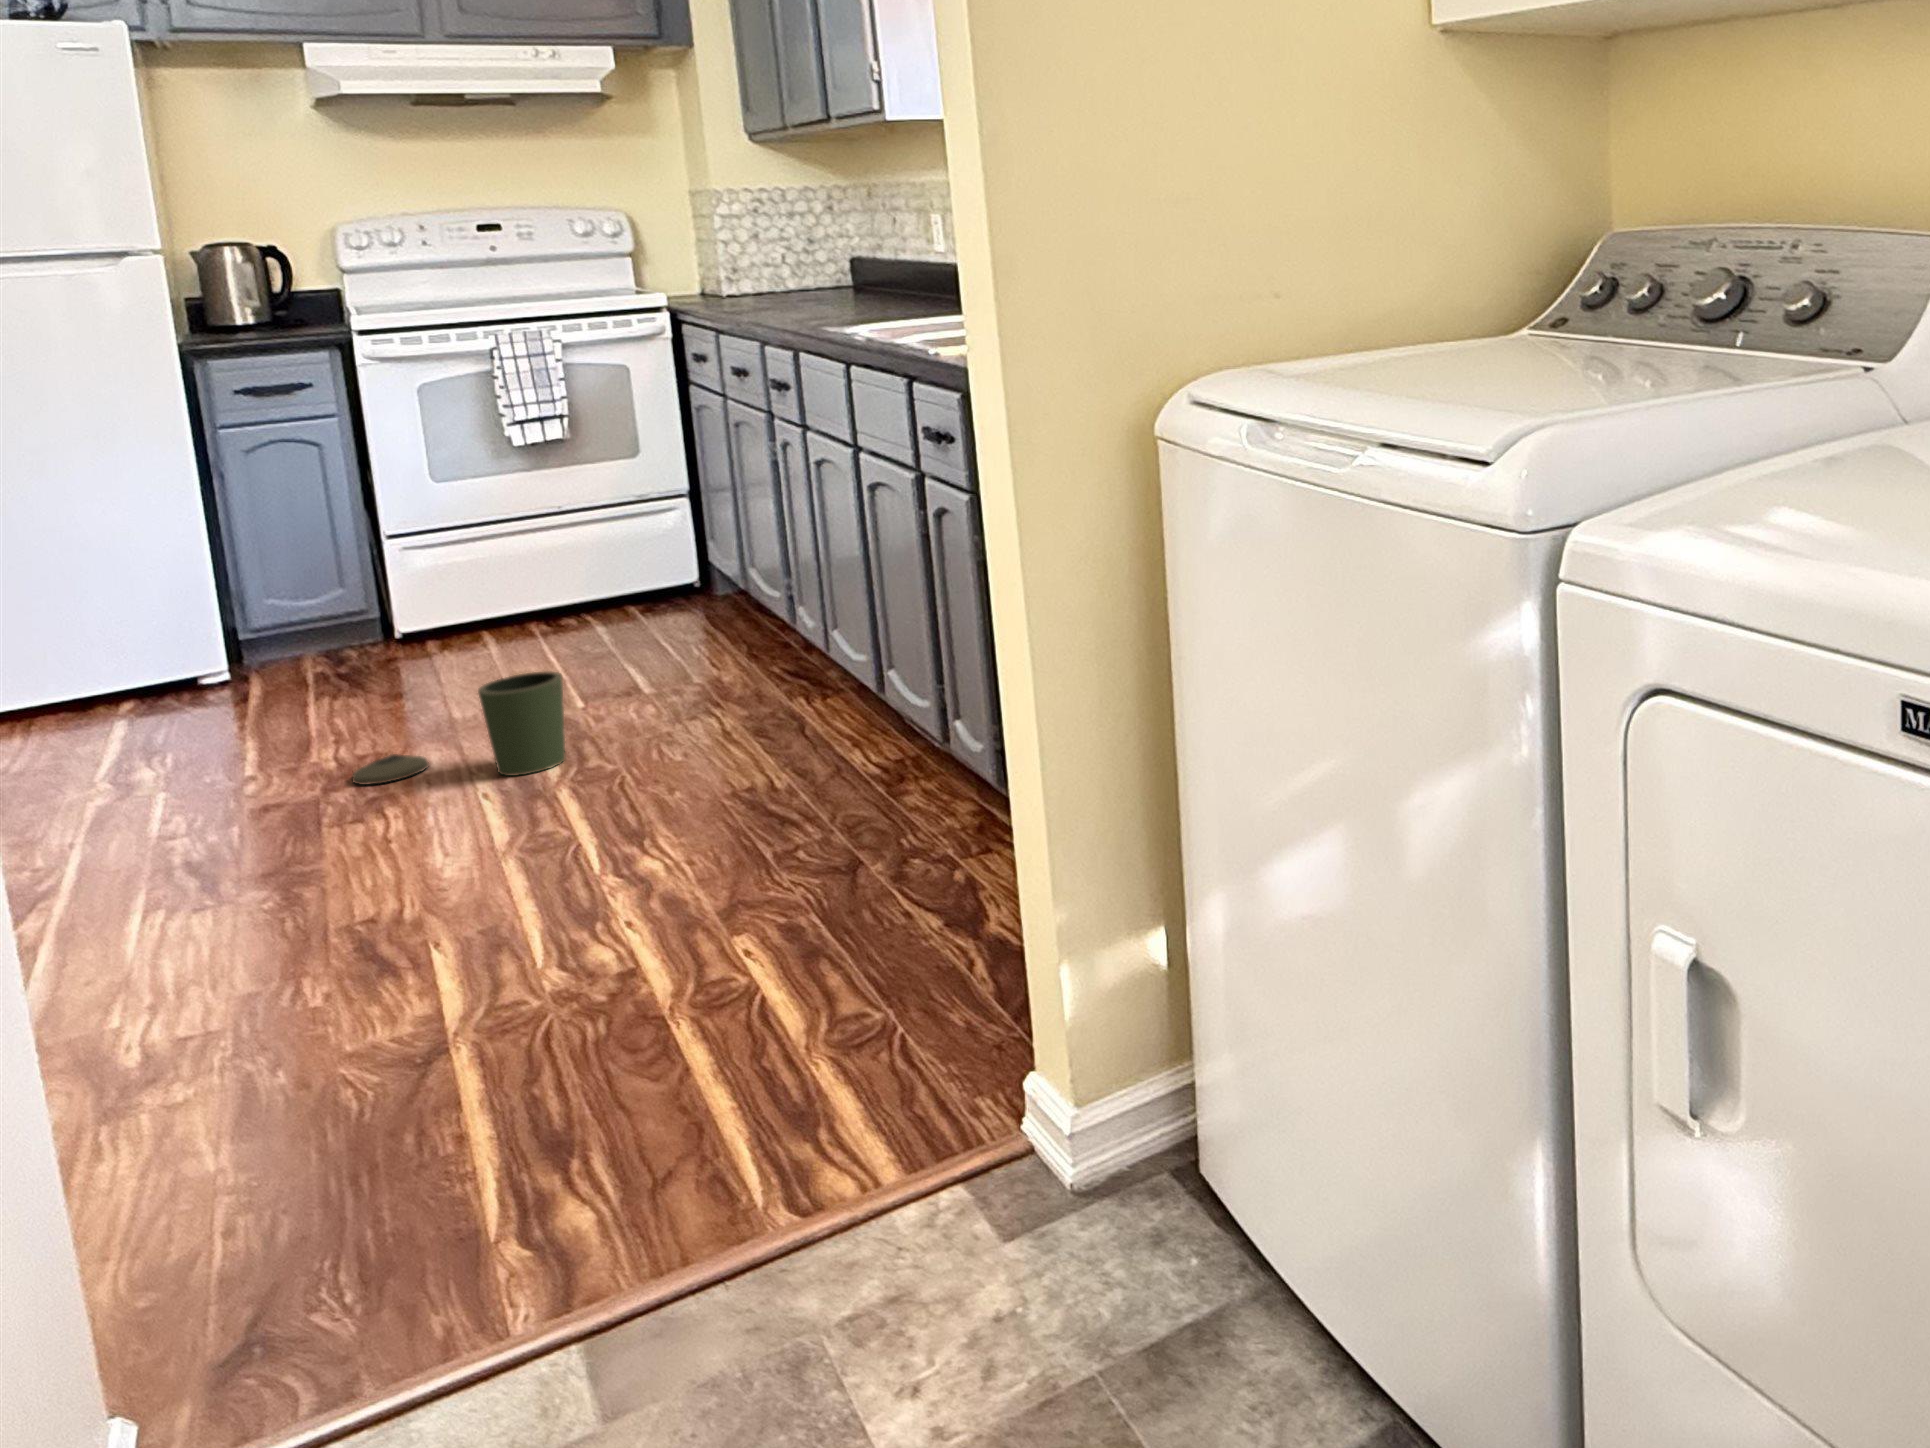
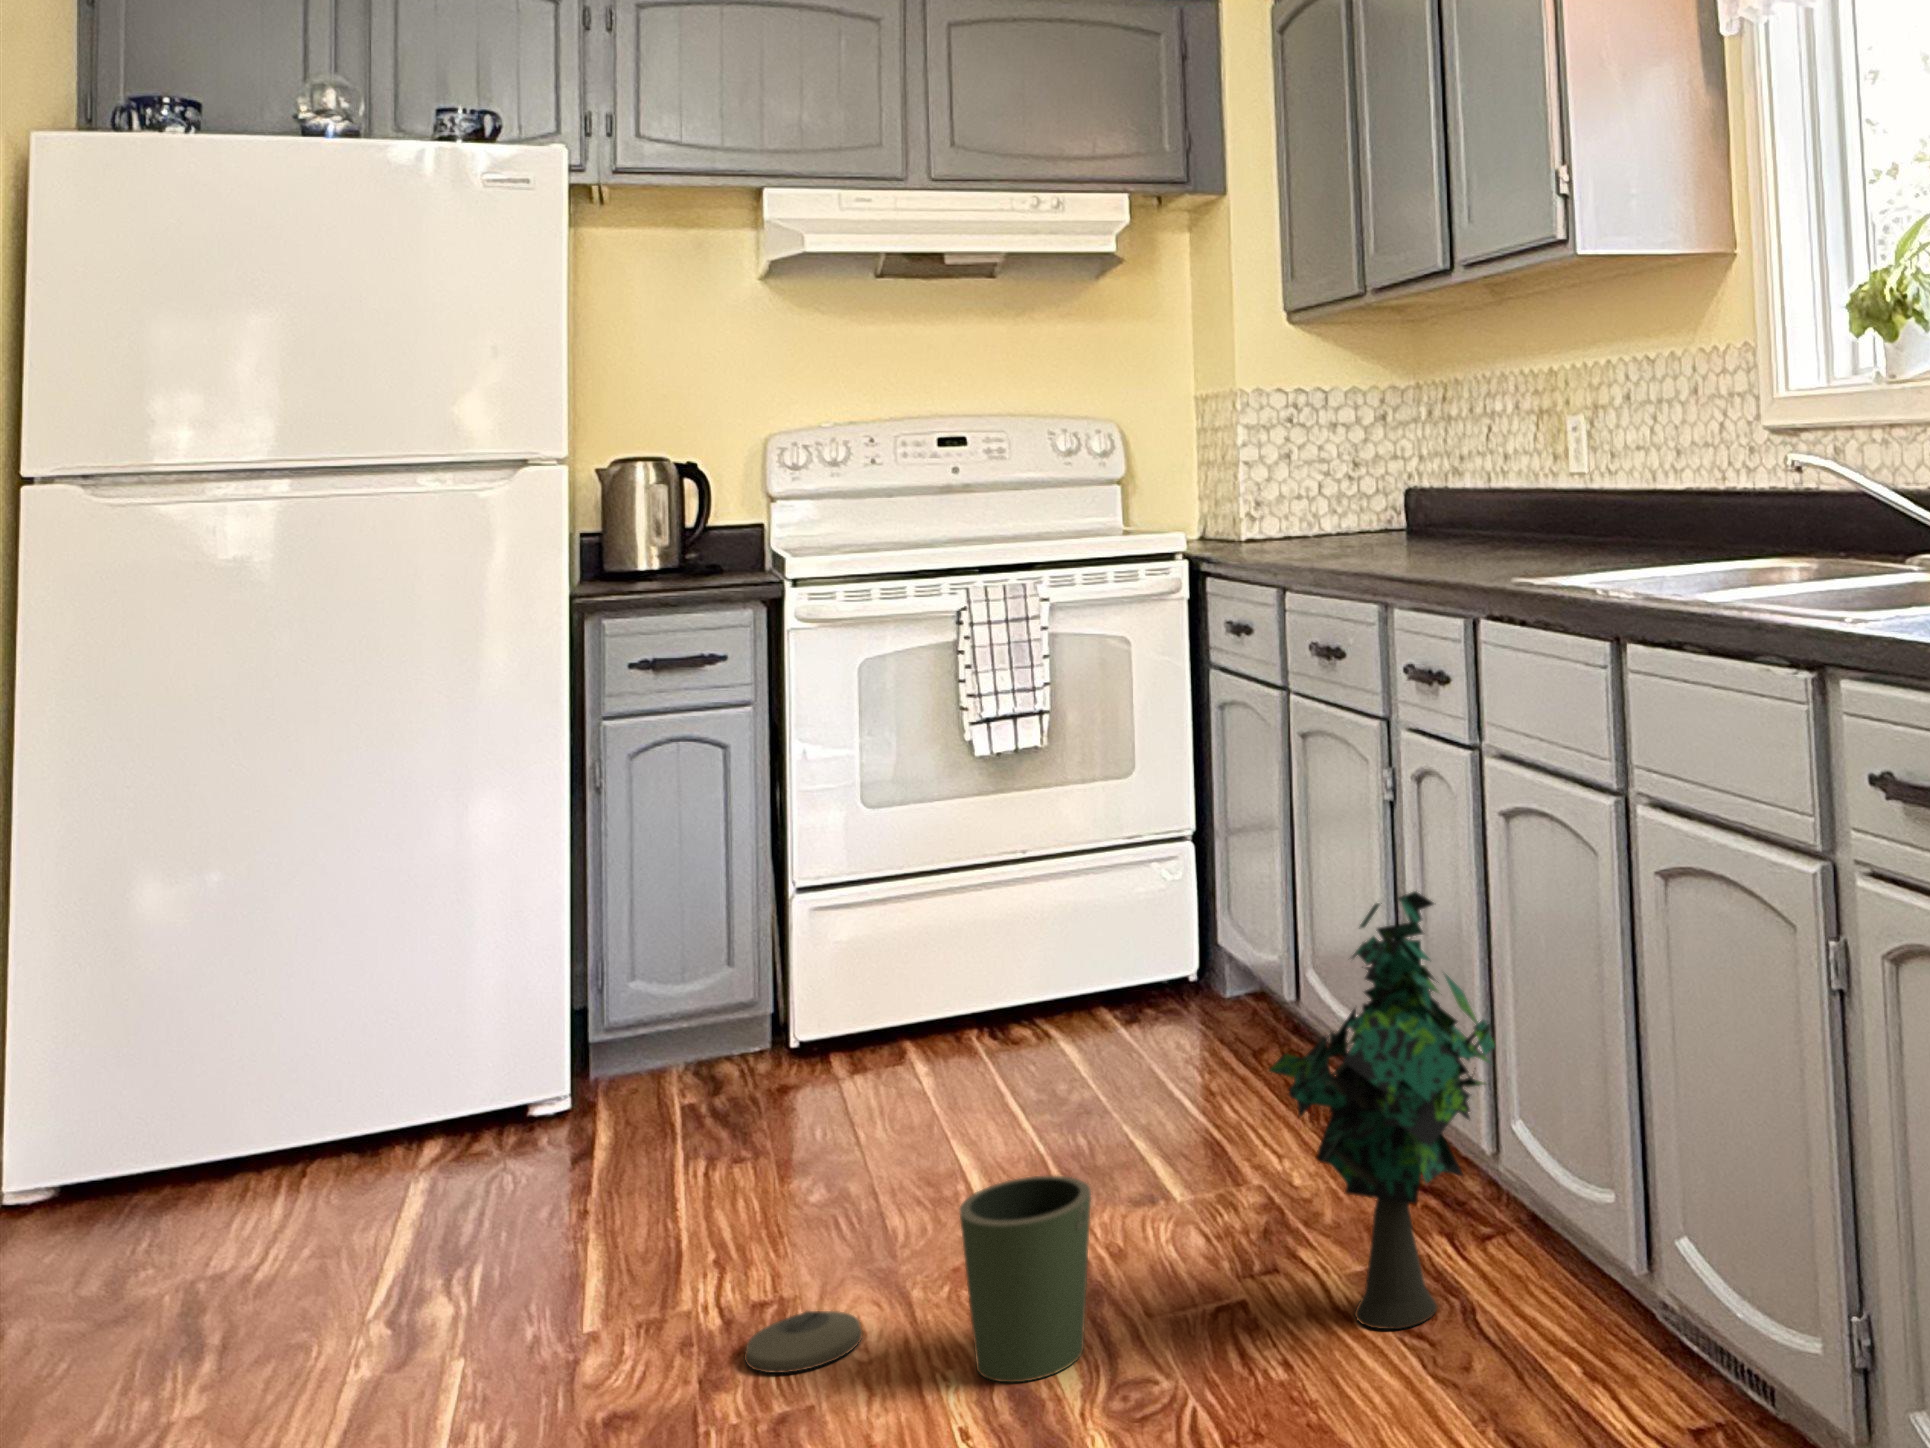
decorative plant: none [668,506,813,736] -> present [1269,891,1495,1329]

